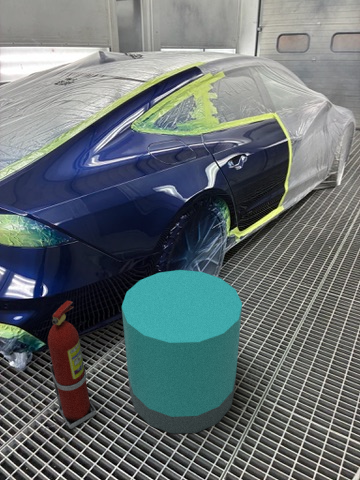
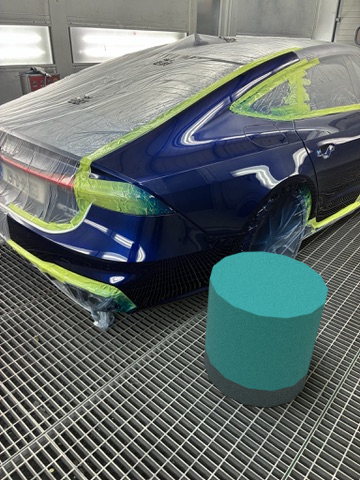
fire extinguisher: present [48,301,96,429] -> none [138,267,173,387]

